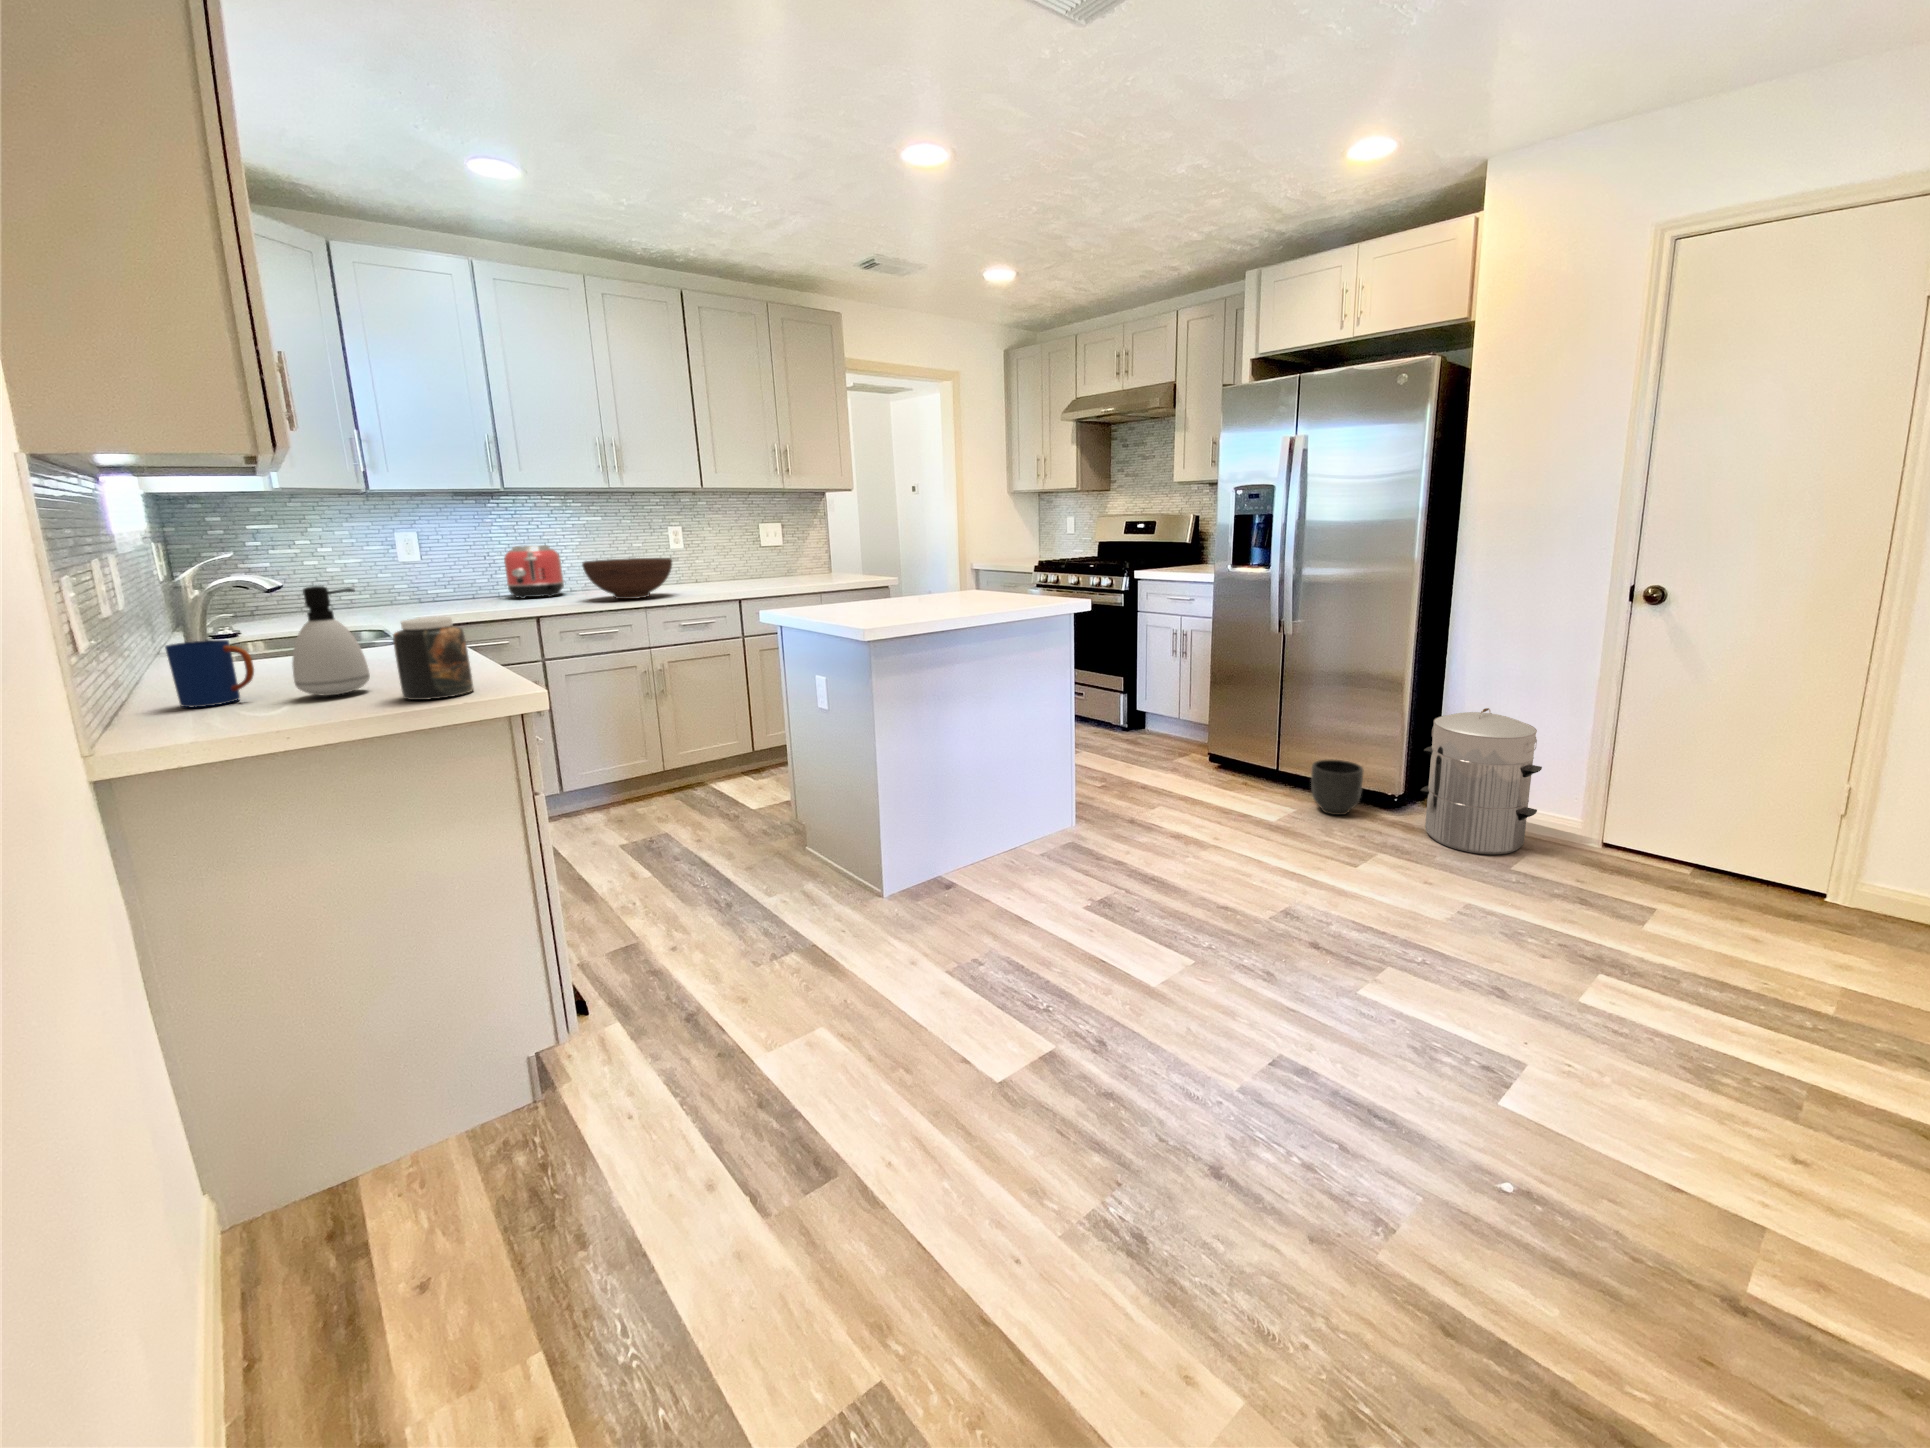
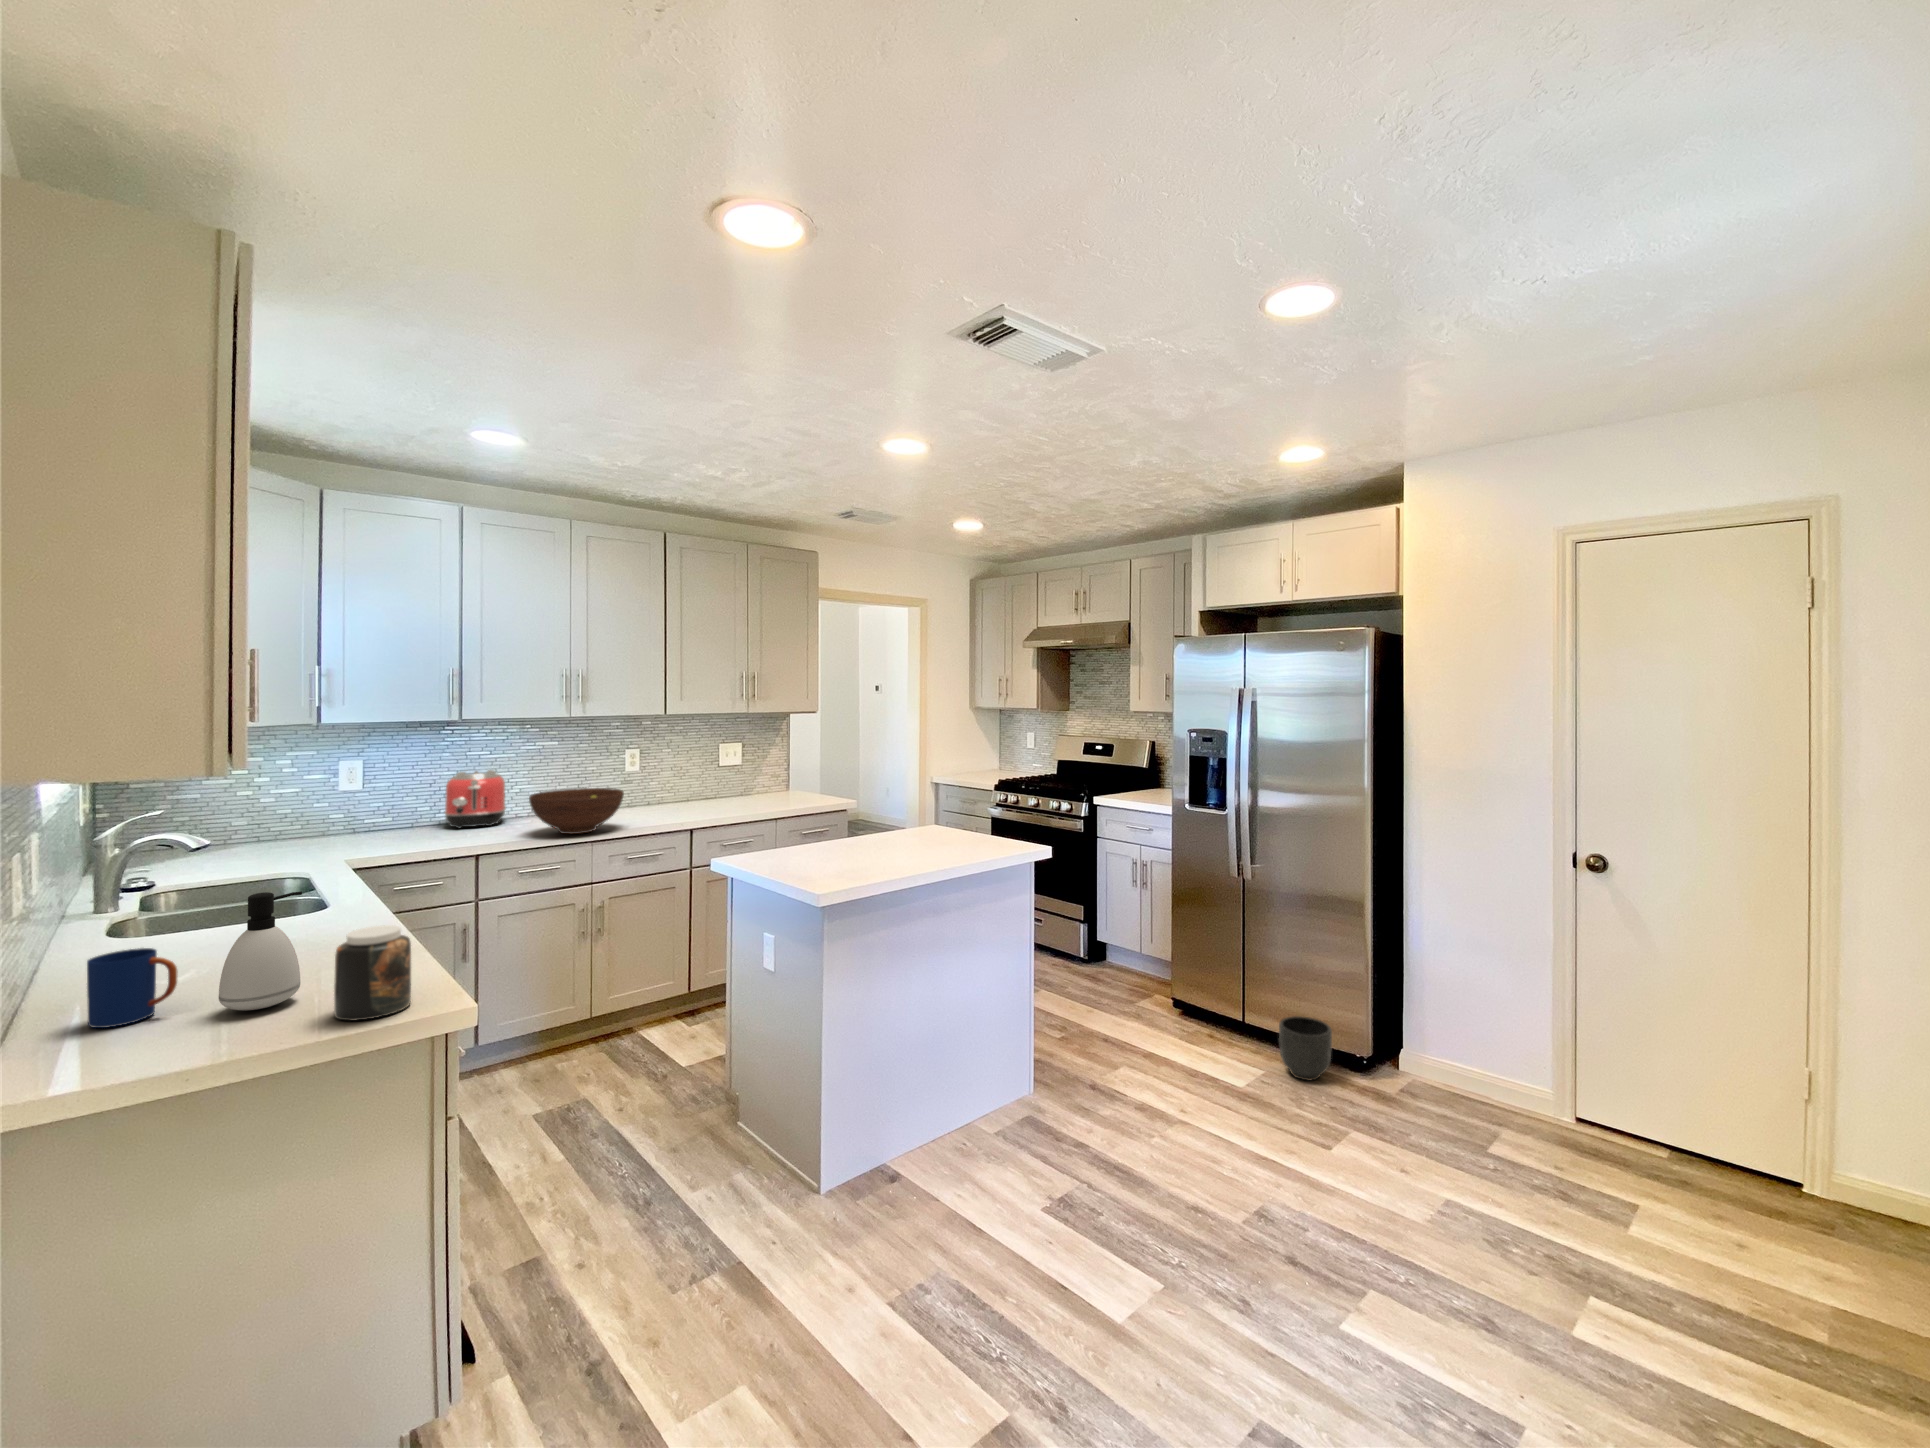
waste bin: present [1420,708,1542,855] -> none [1391,971,1510,1134]

